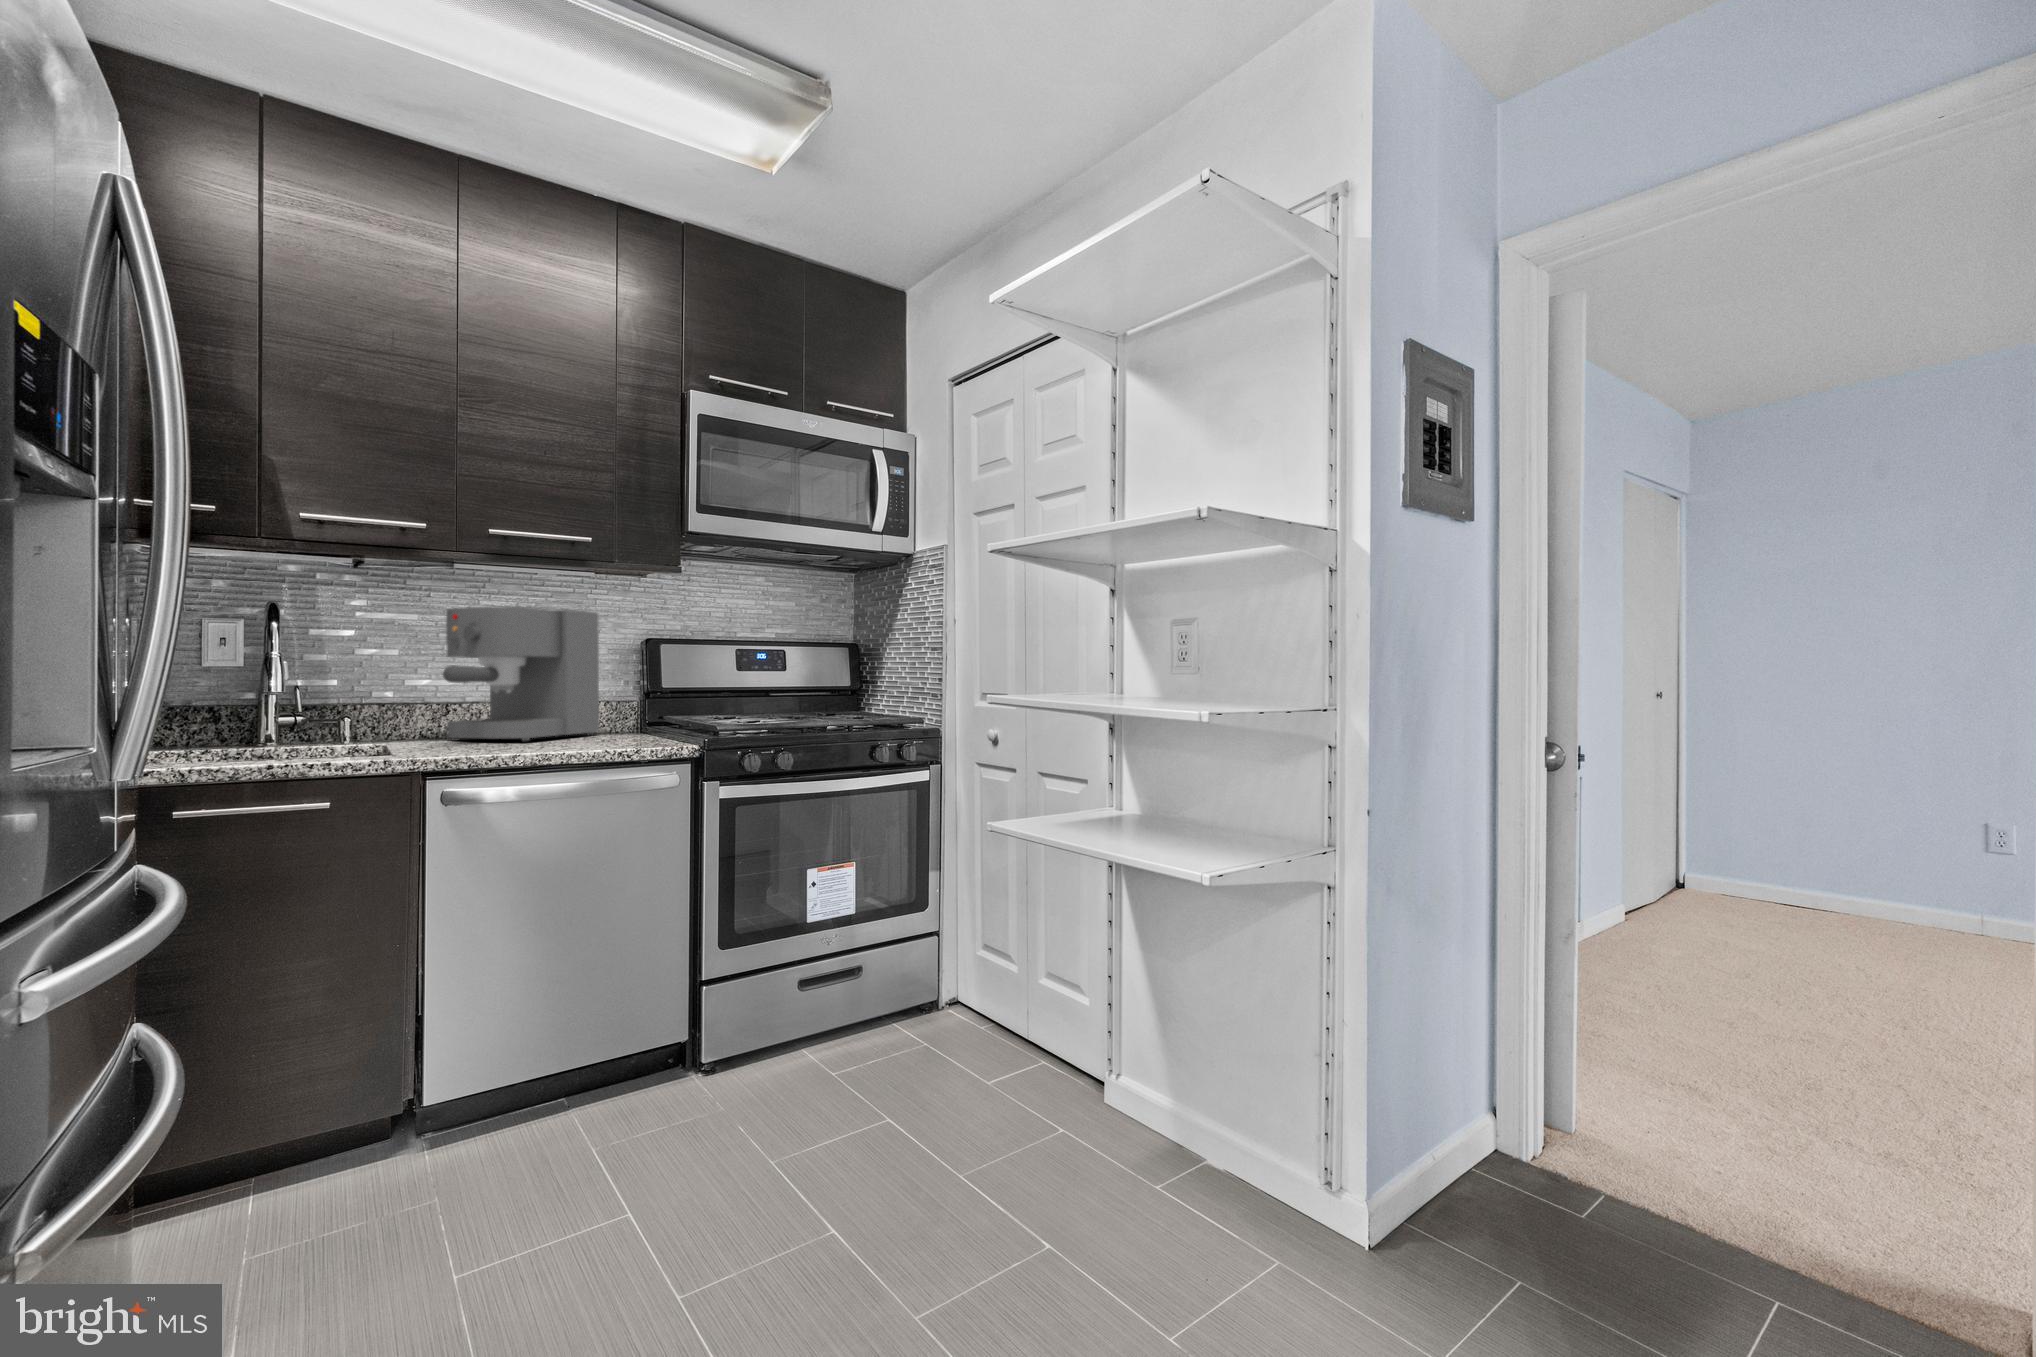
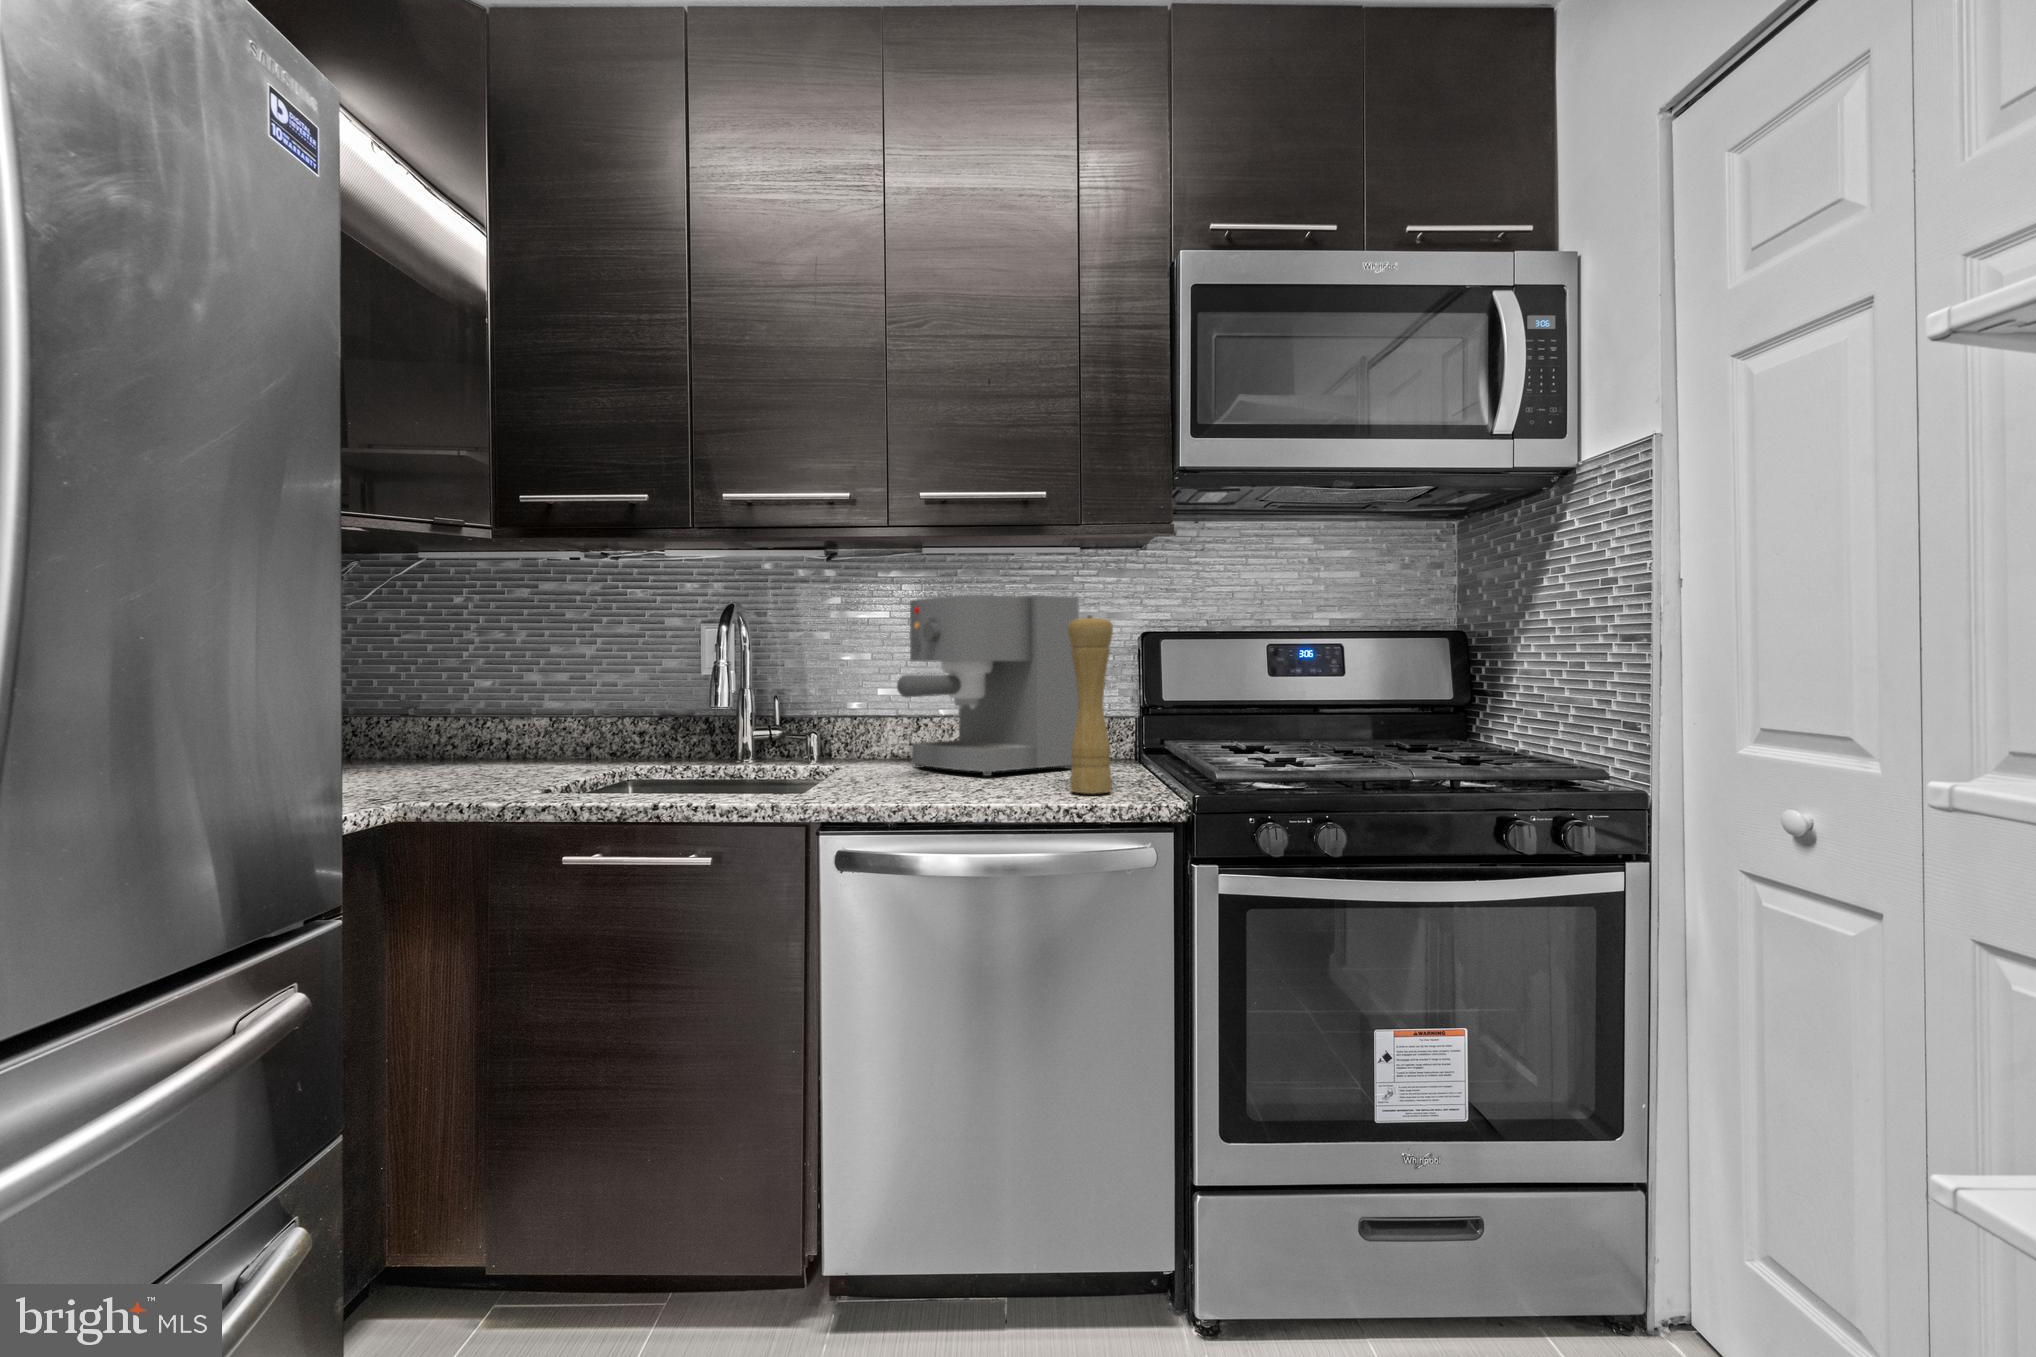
pepper mill: none [603,623,637,746] -> present [1068,615,1113,794]

